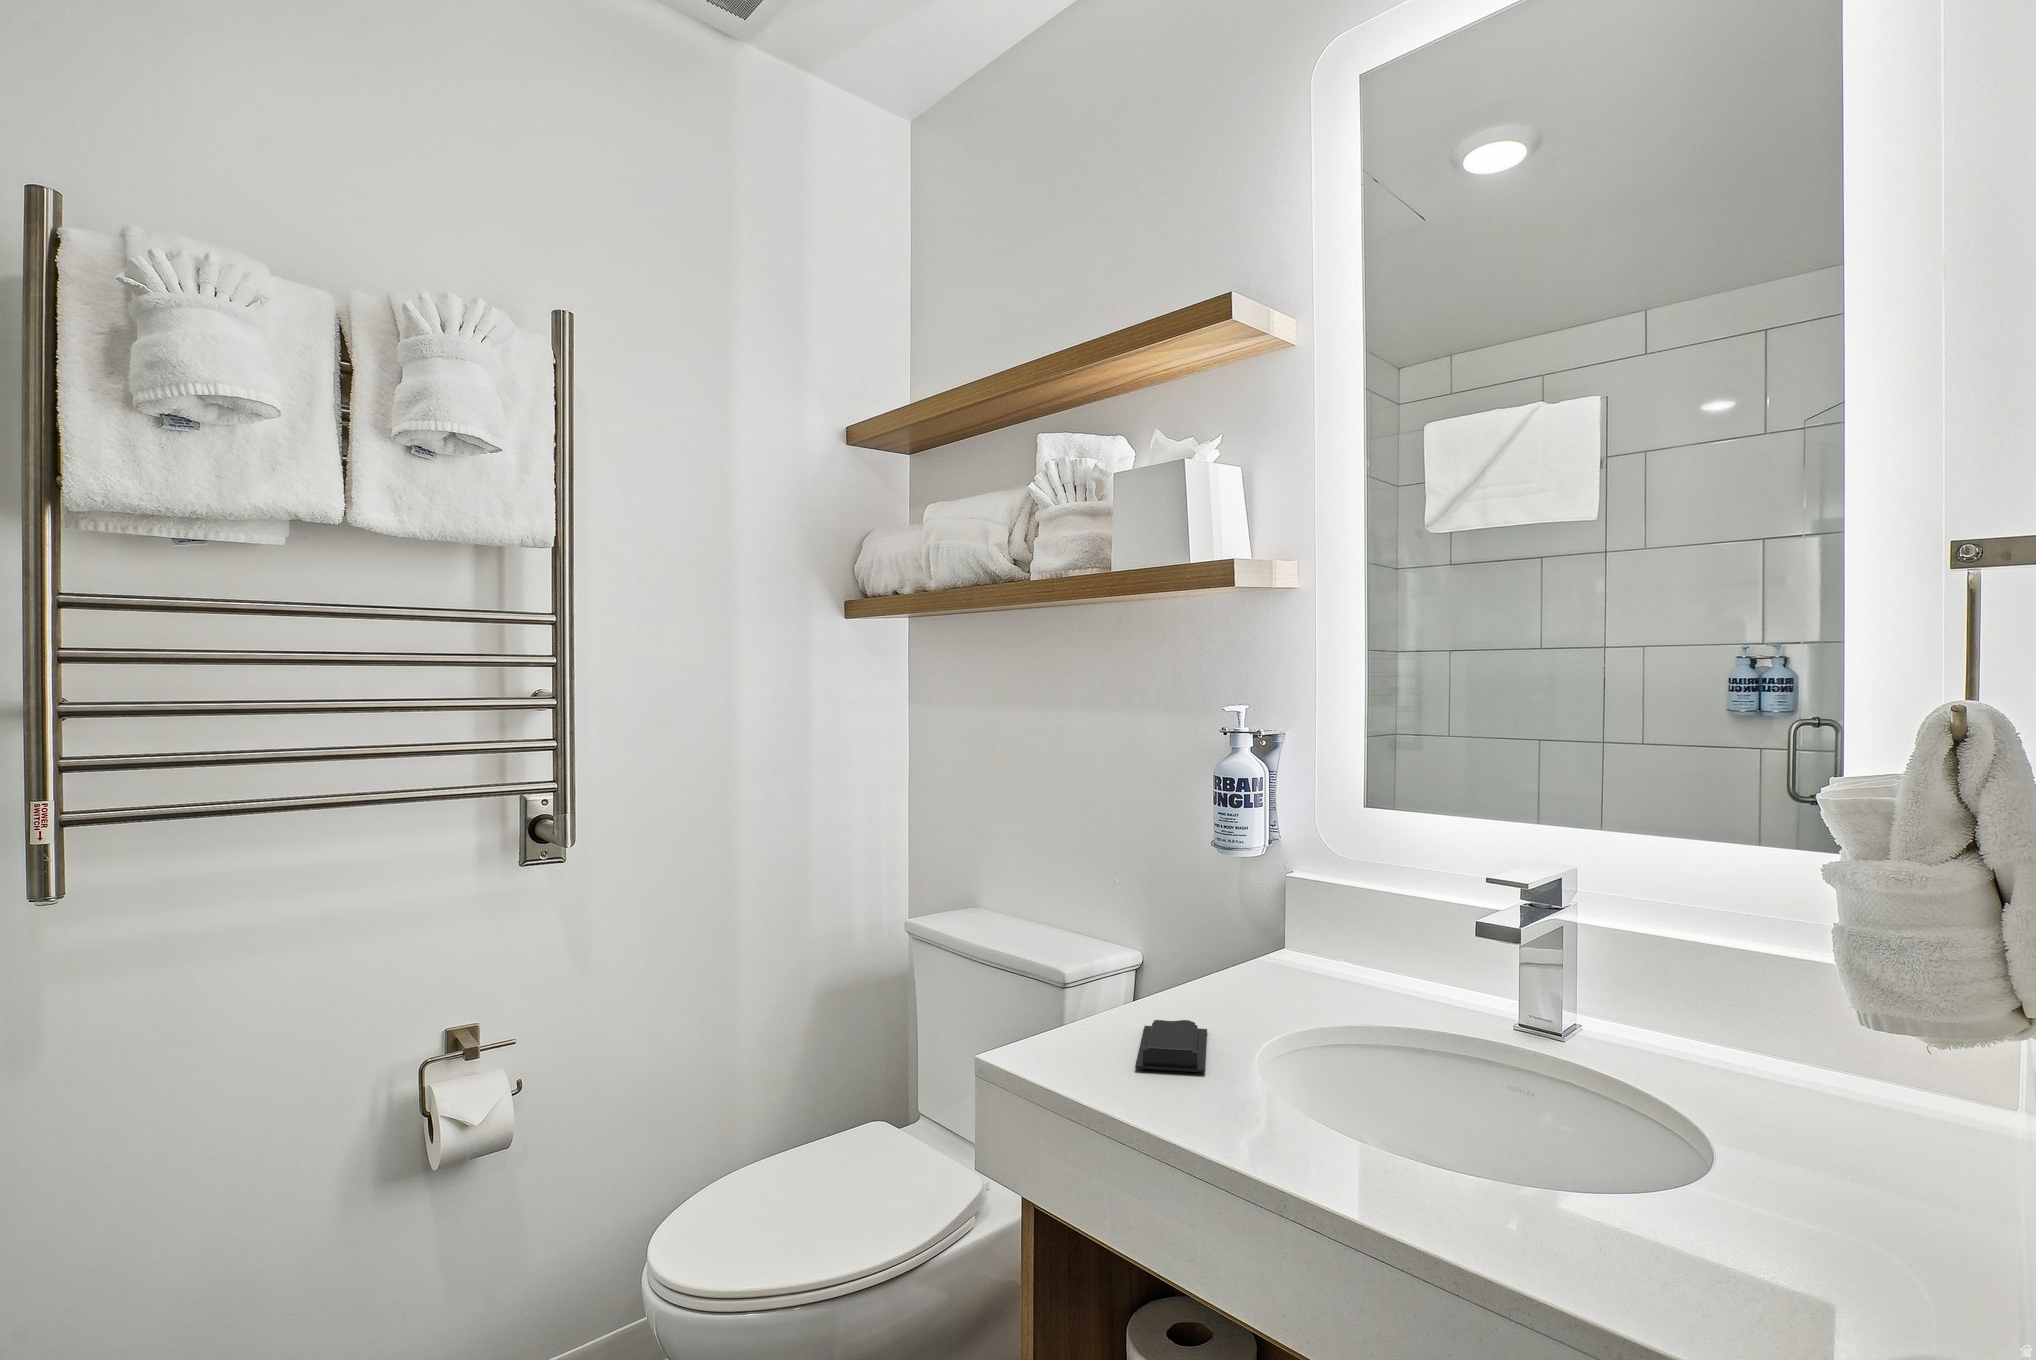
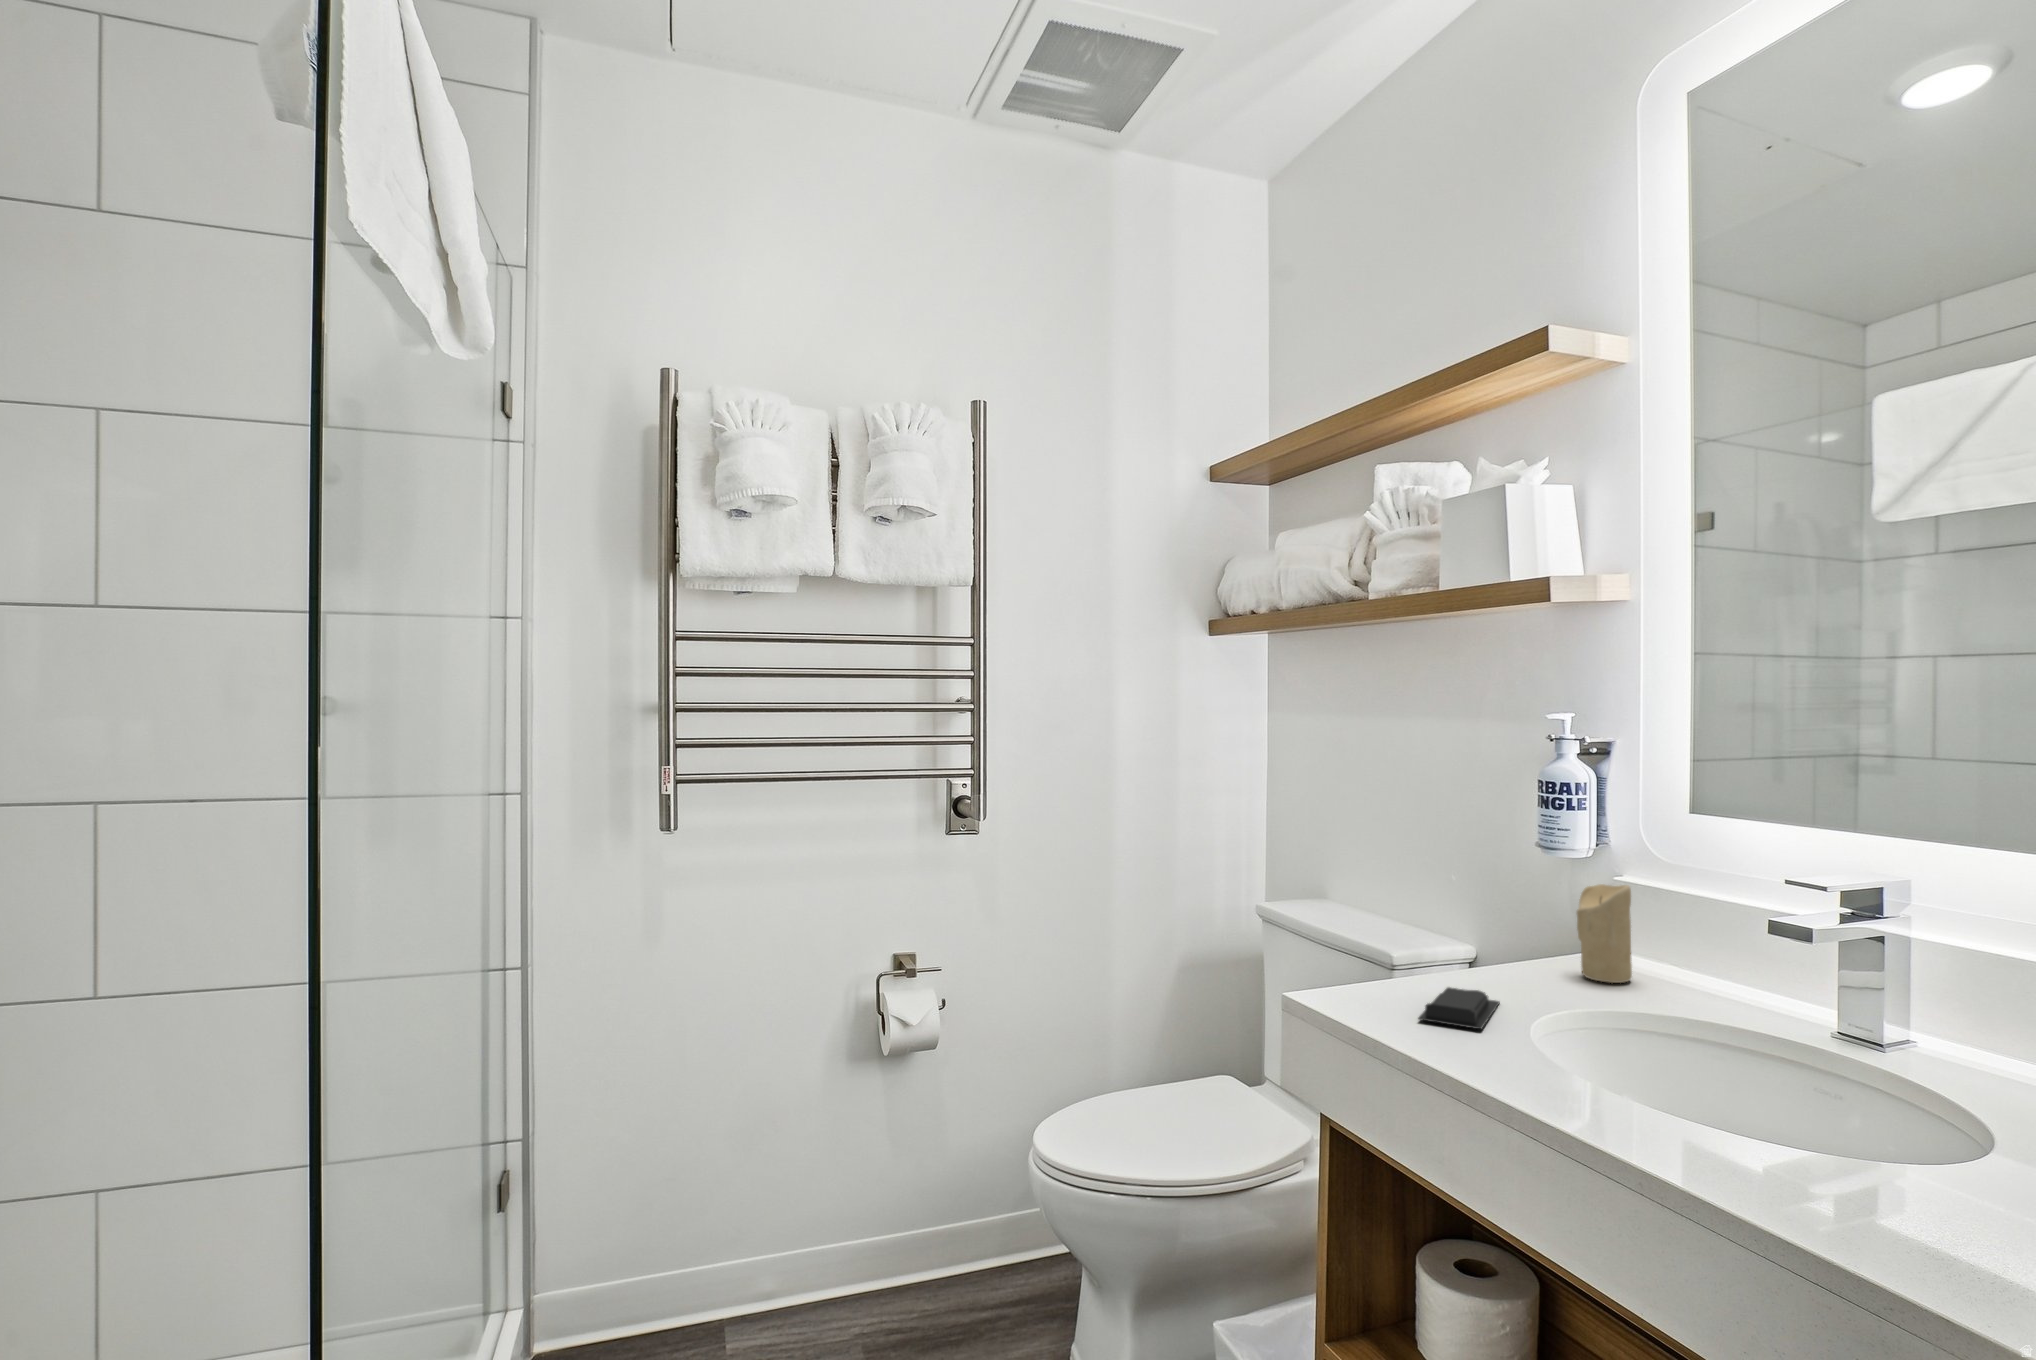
candle: none [1265,885,1316,990] -> present [1577,884,1632,983]

